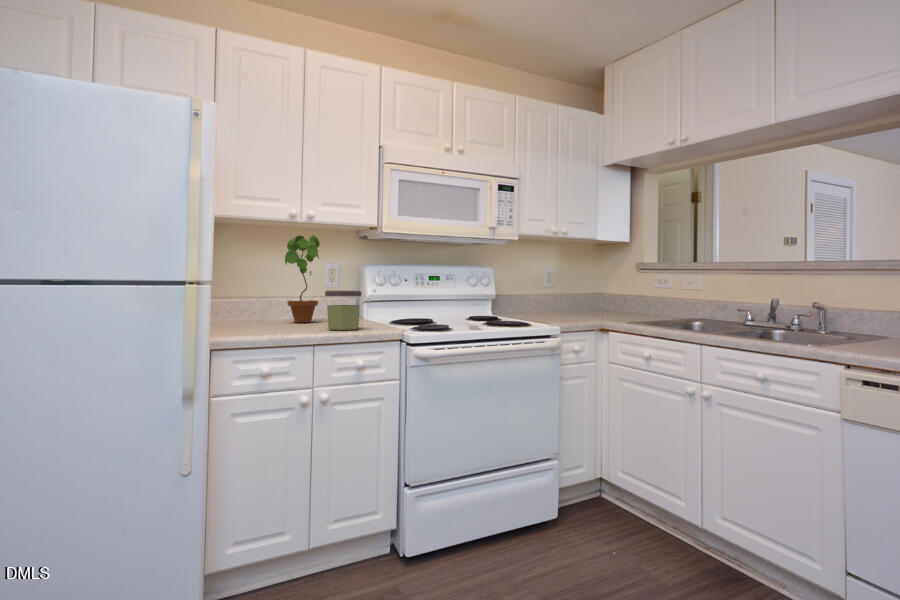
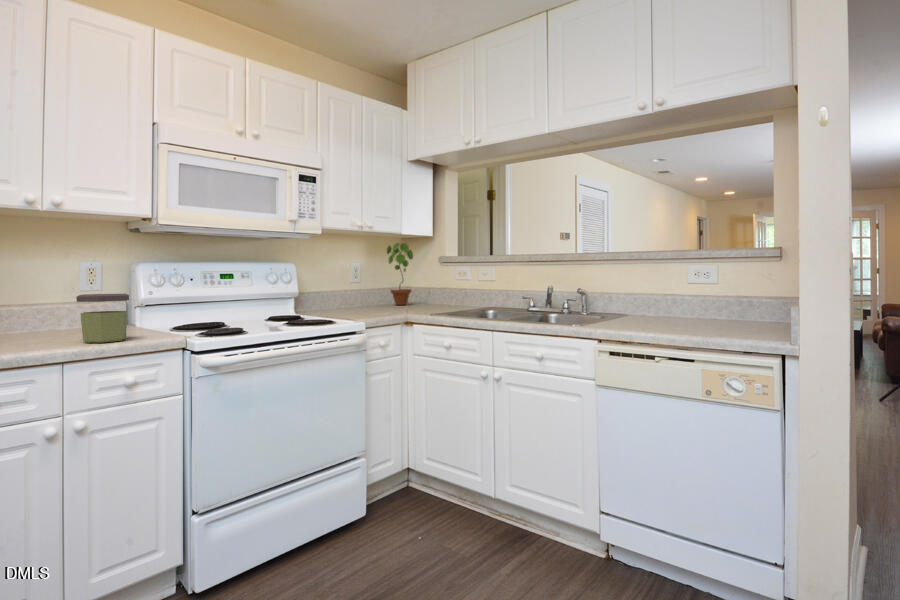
potted plant: present [285,235,320,323] -> present [387,243,413,305]

